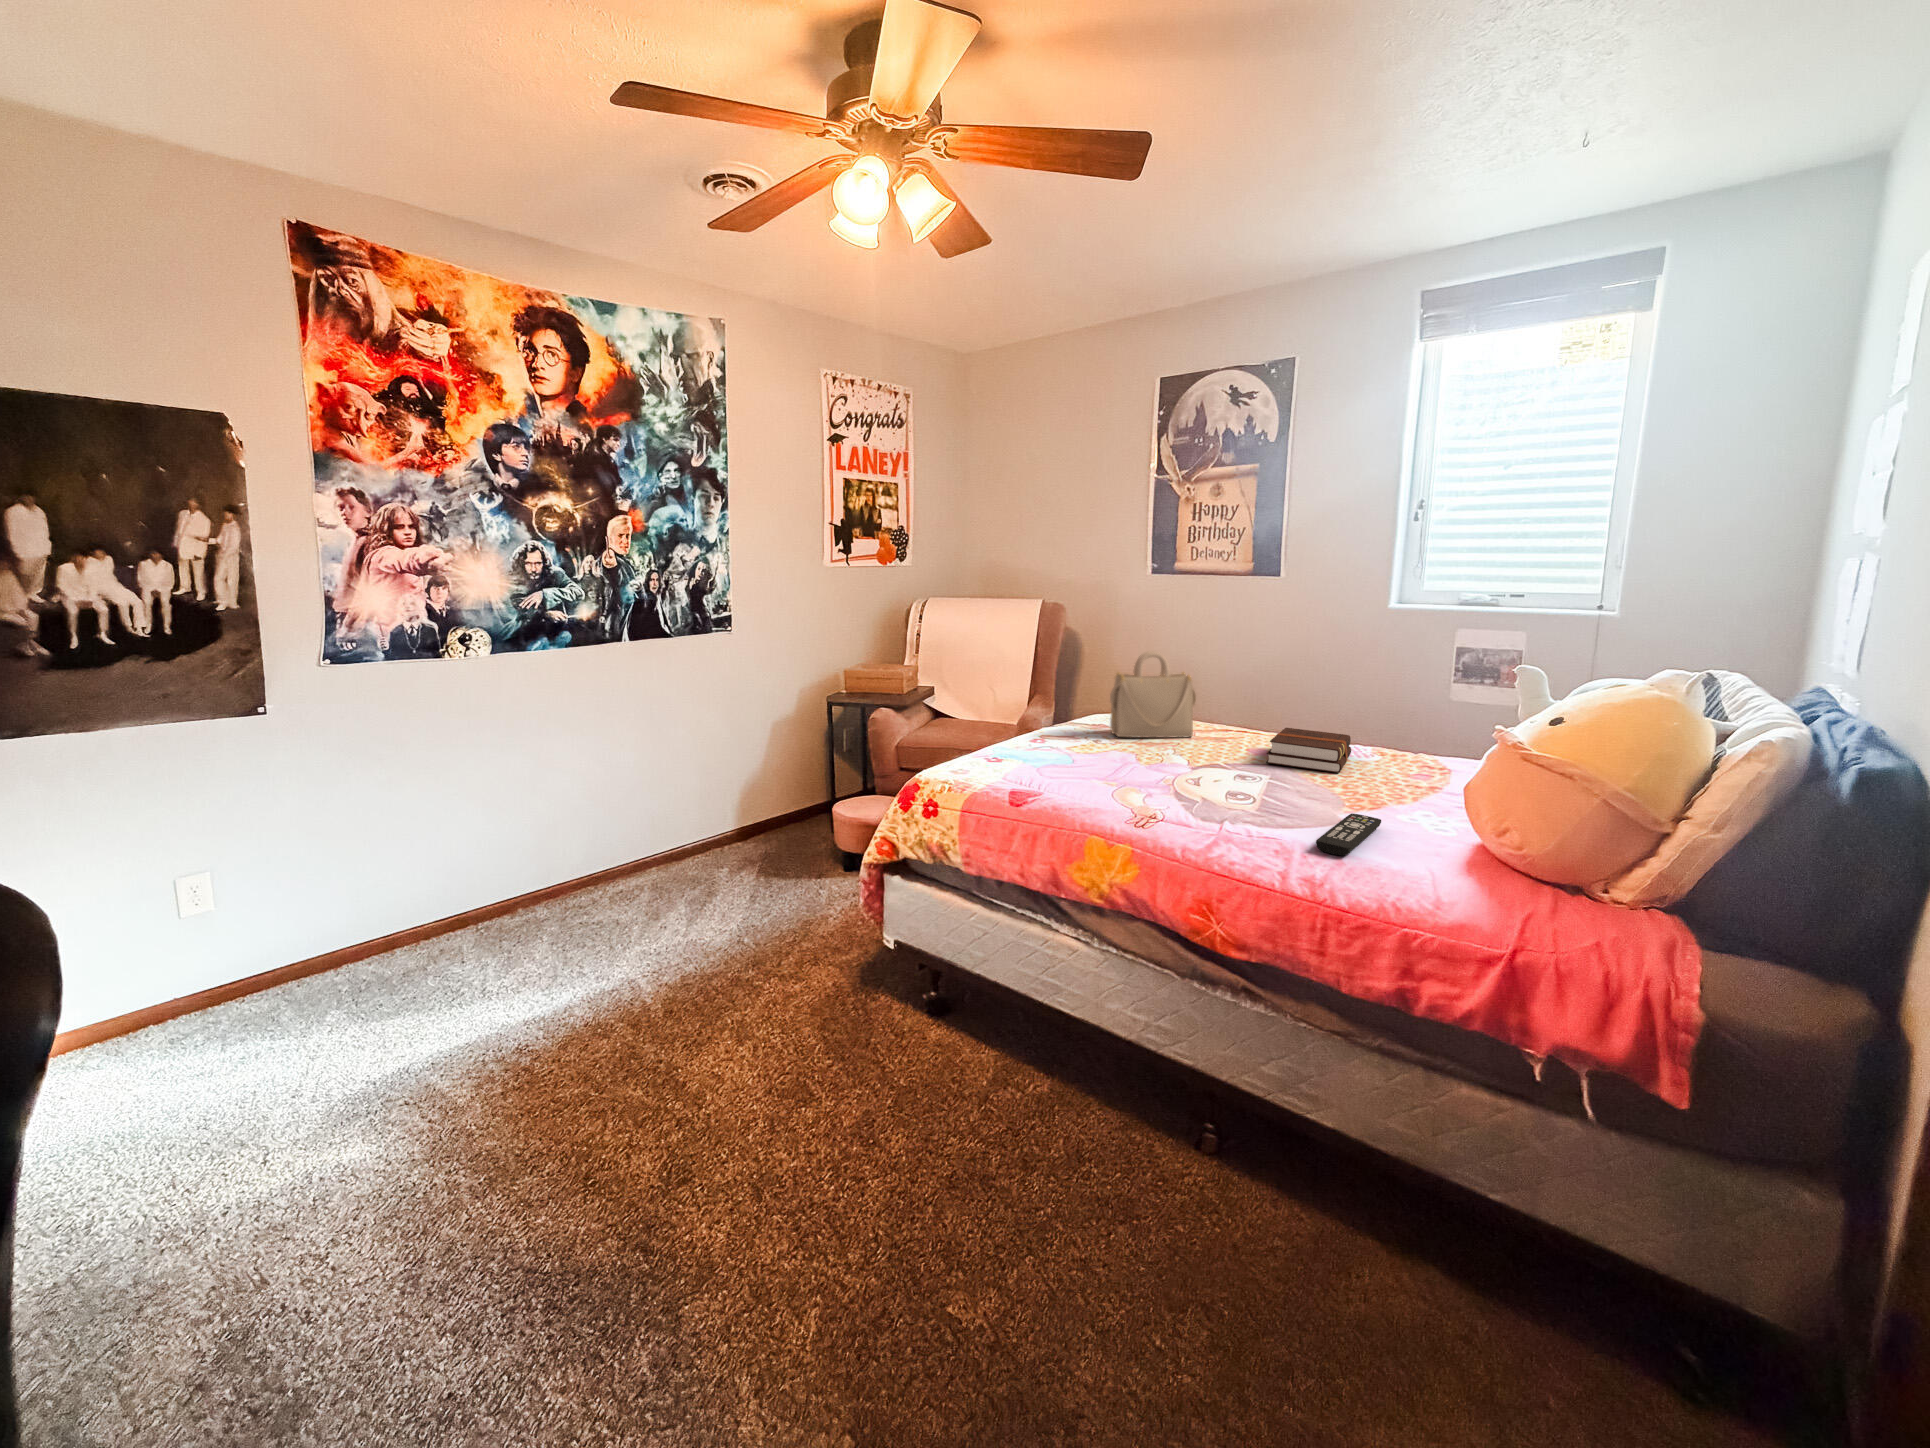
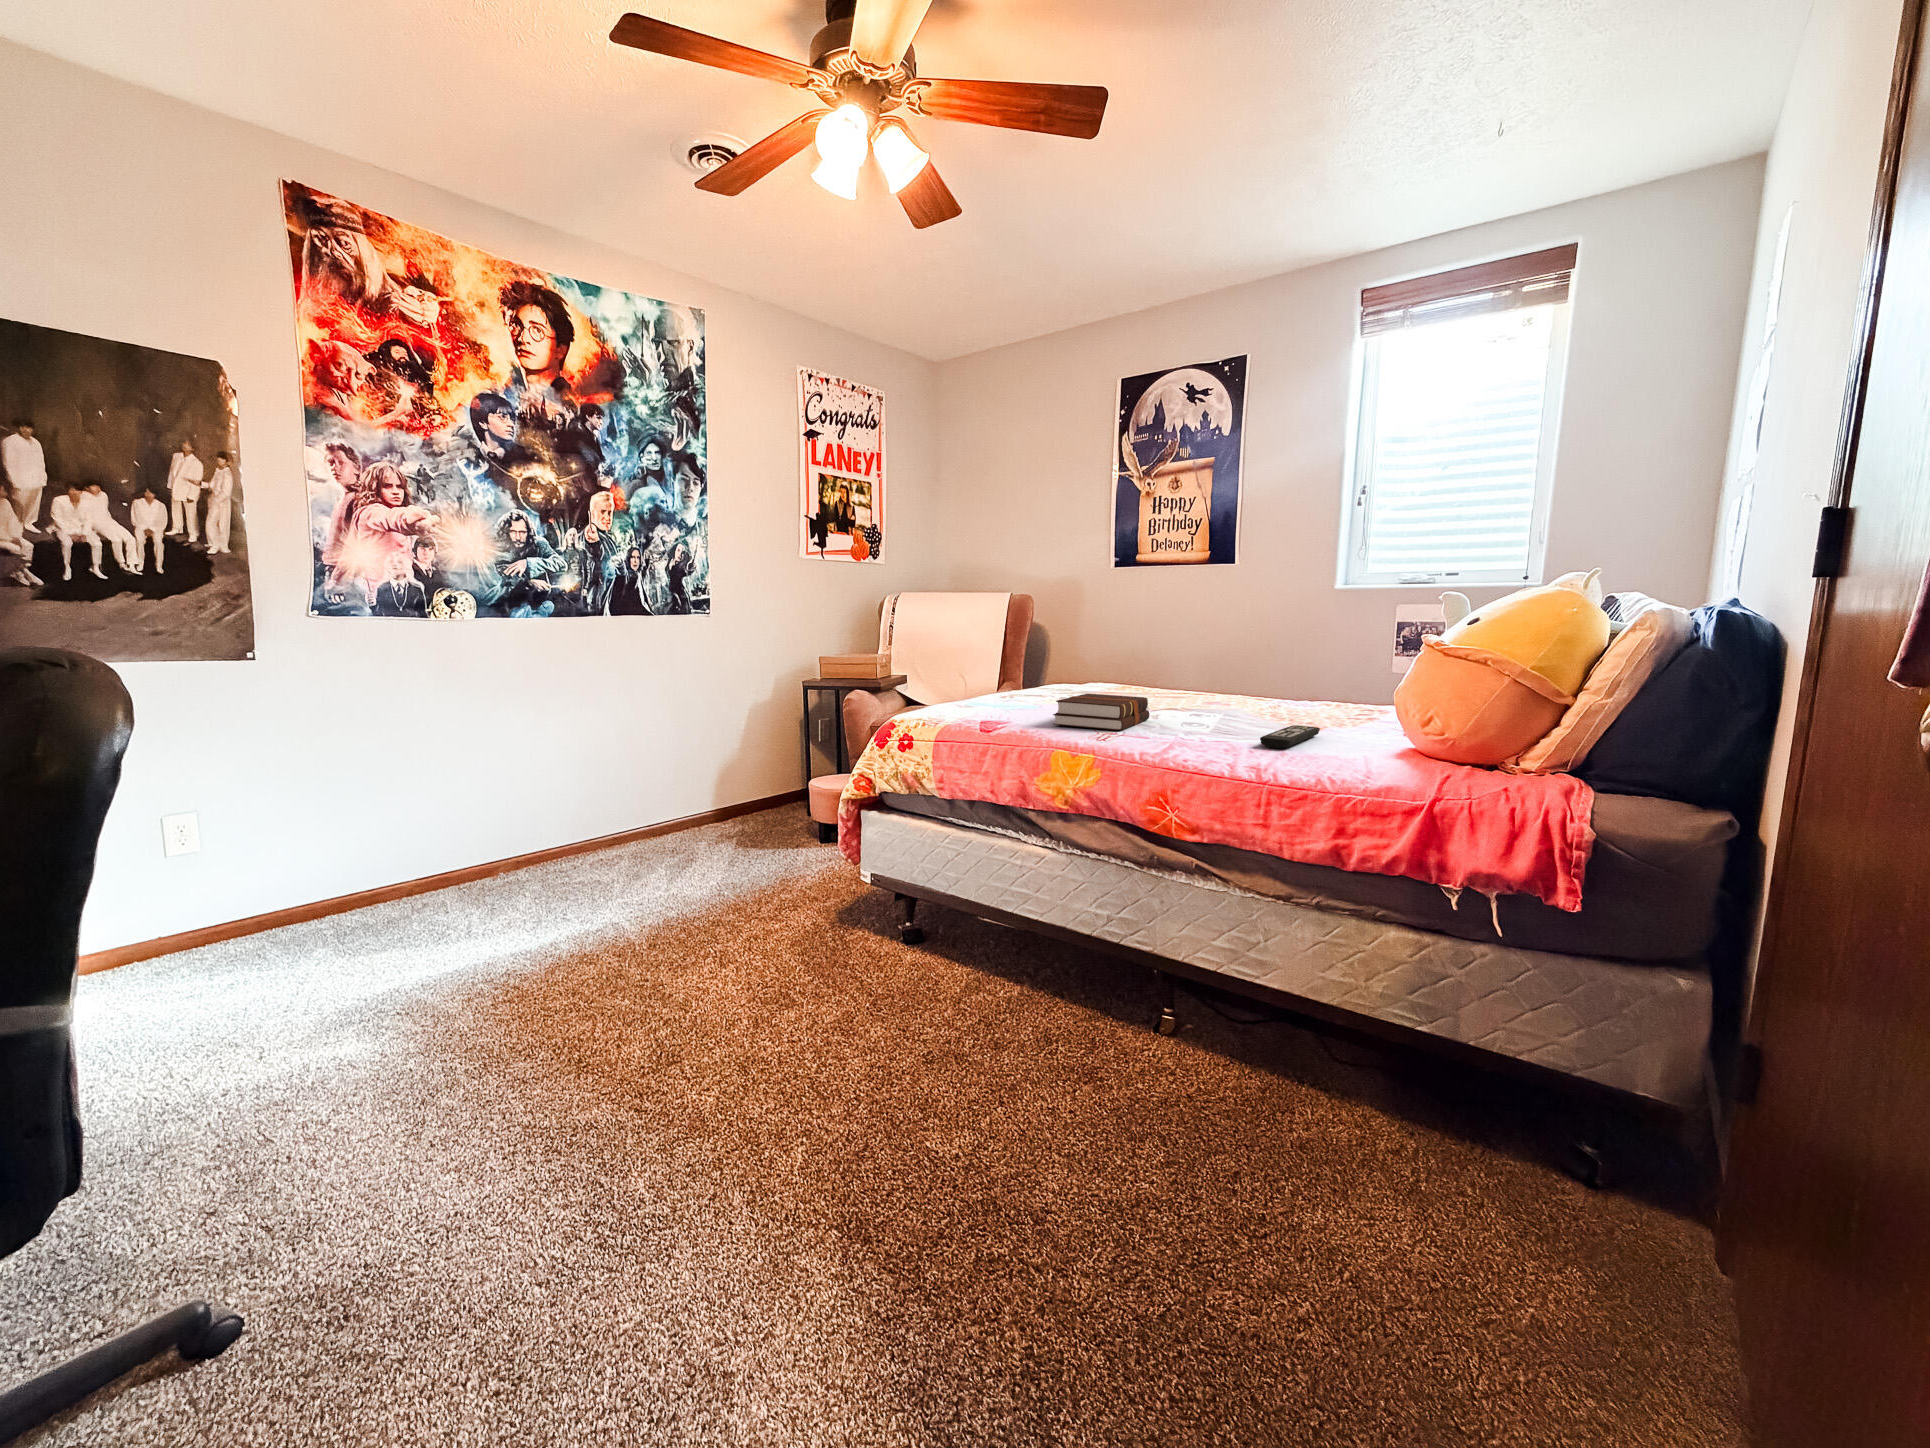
handbag: present [1110,651,1196,738] -> none [1074,616,1154,697]
hardback book: present [1266,728,1351,773] -> present [1053,694,1149,730]

